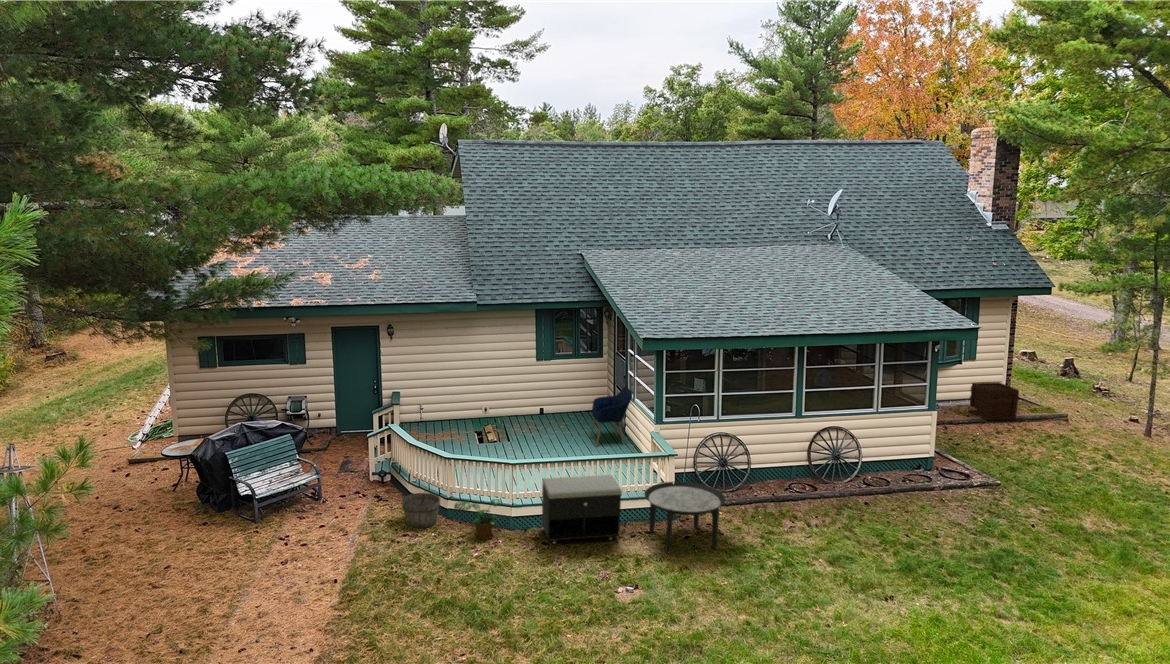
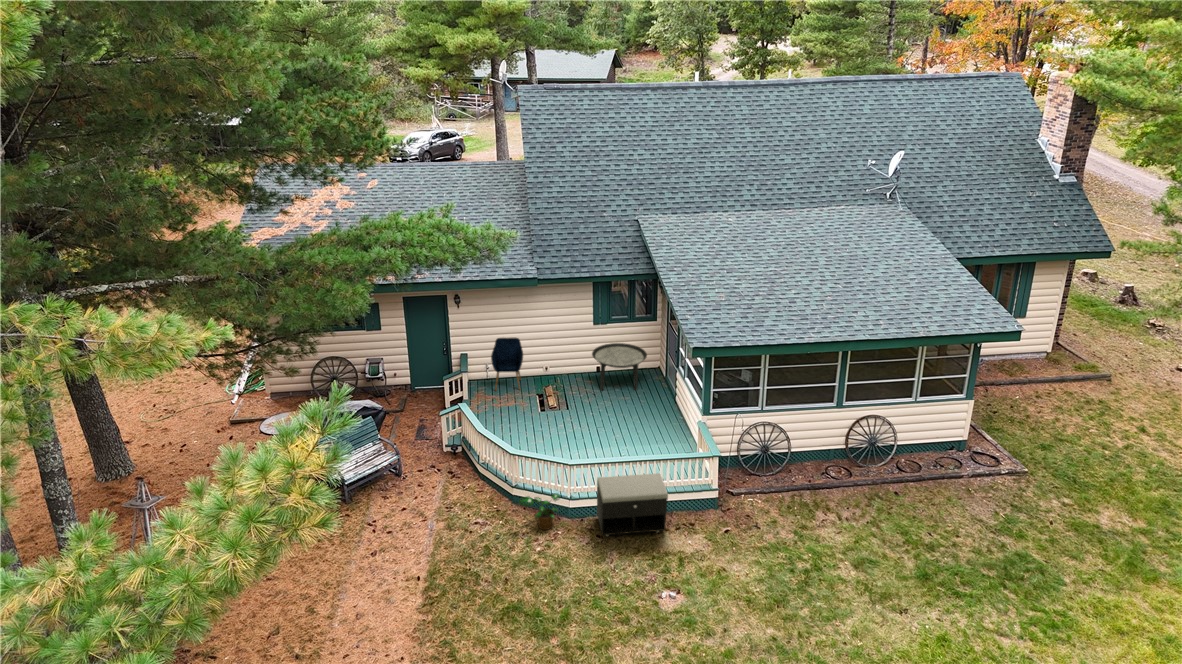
wooden crate: present [969,382,1019,420] -> none [1010,338,1063,377]
chair: present [590,387,632,446] -> present [491,338,523,391]
round table: present [644,482,725,553] -> present [592,343,647,390]
wooden bucket: present [402,493,440,528] -> none [473,479,508,514]

